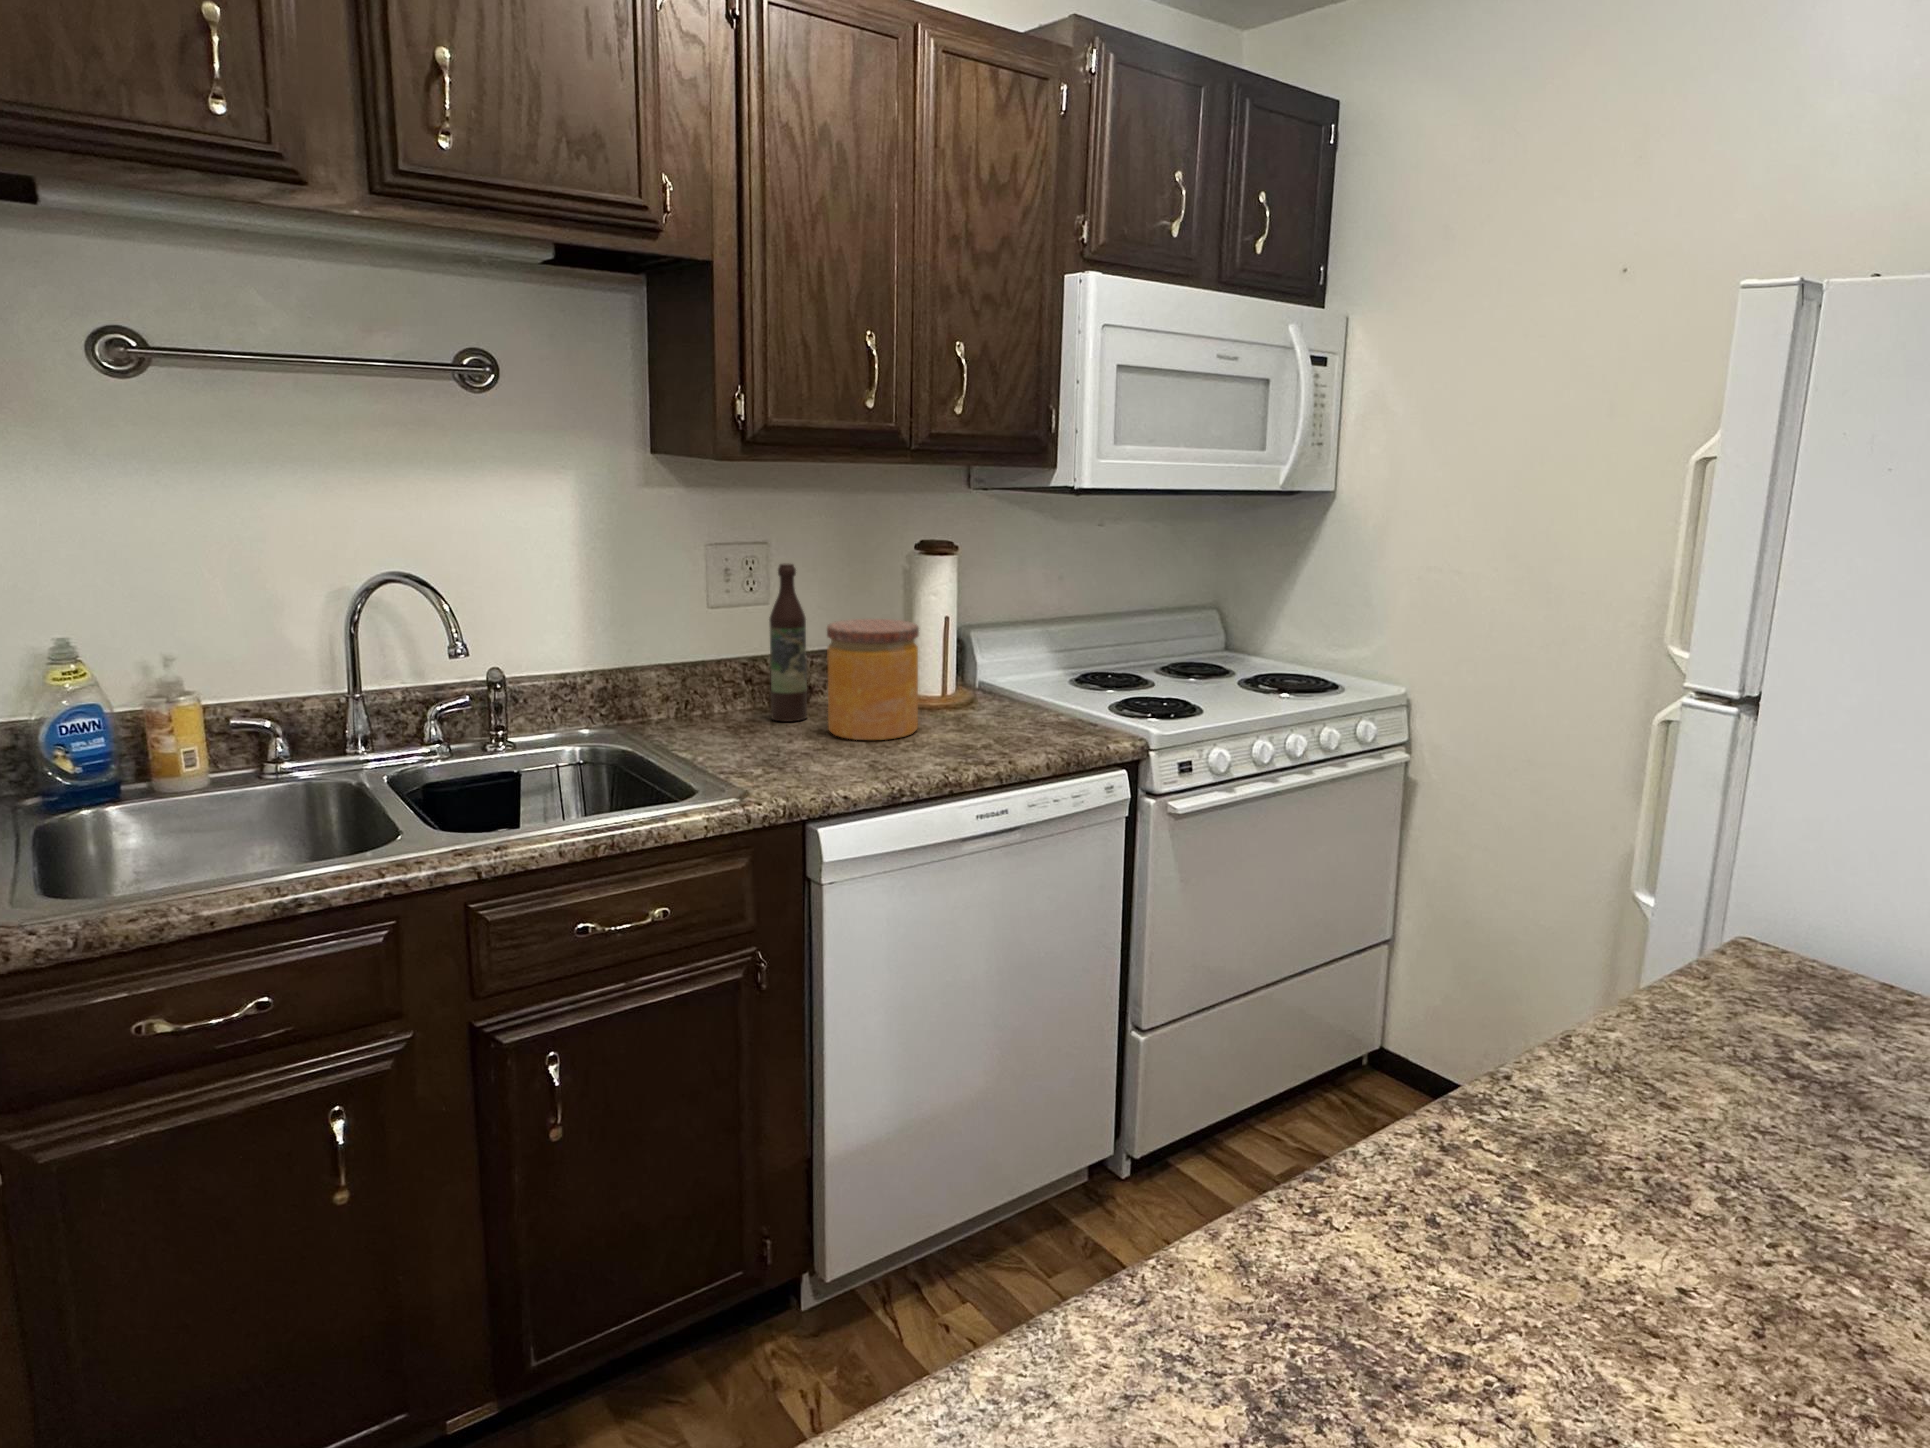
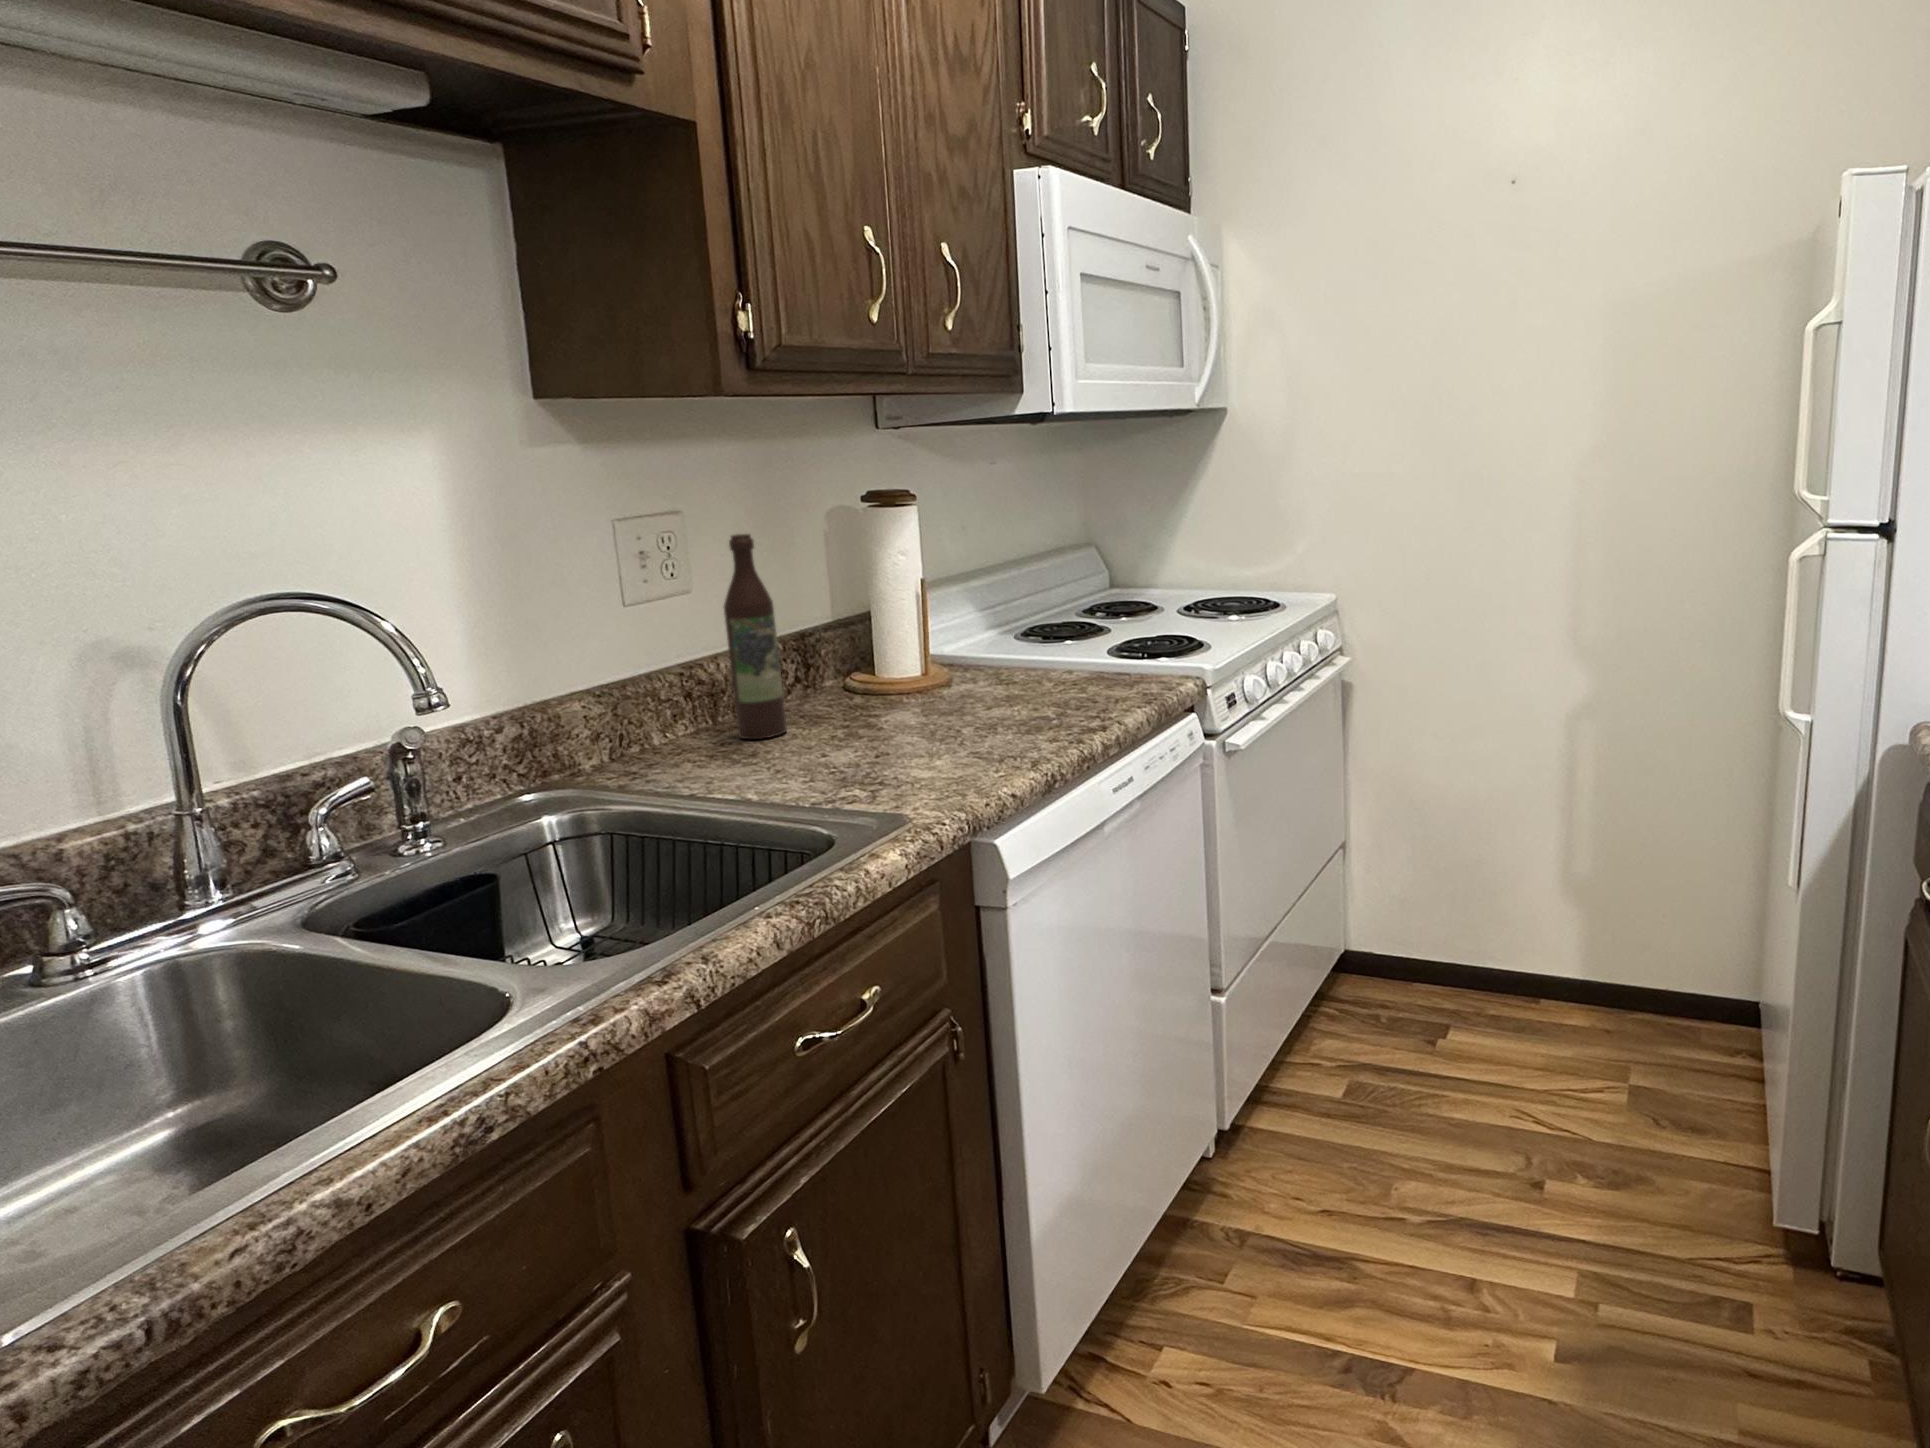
jar: present [827,619,919,740] -> none [828,586,956,739]

